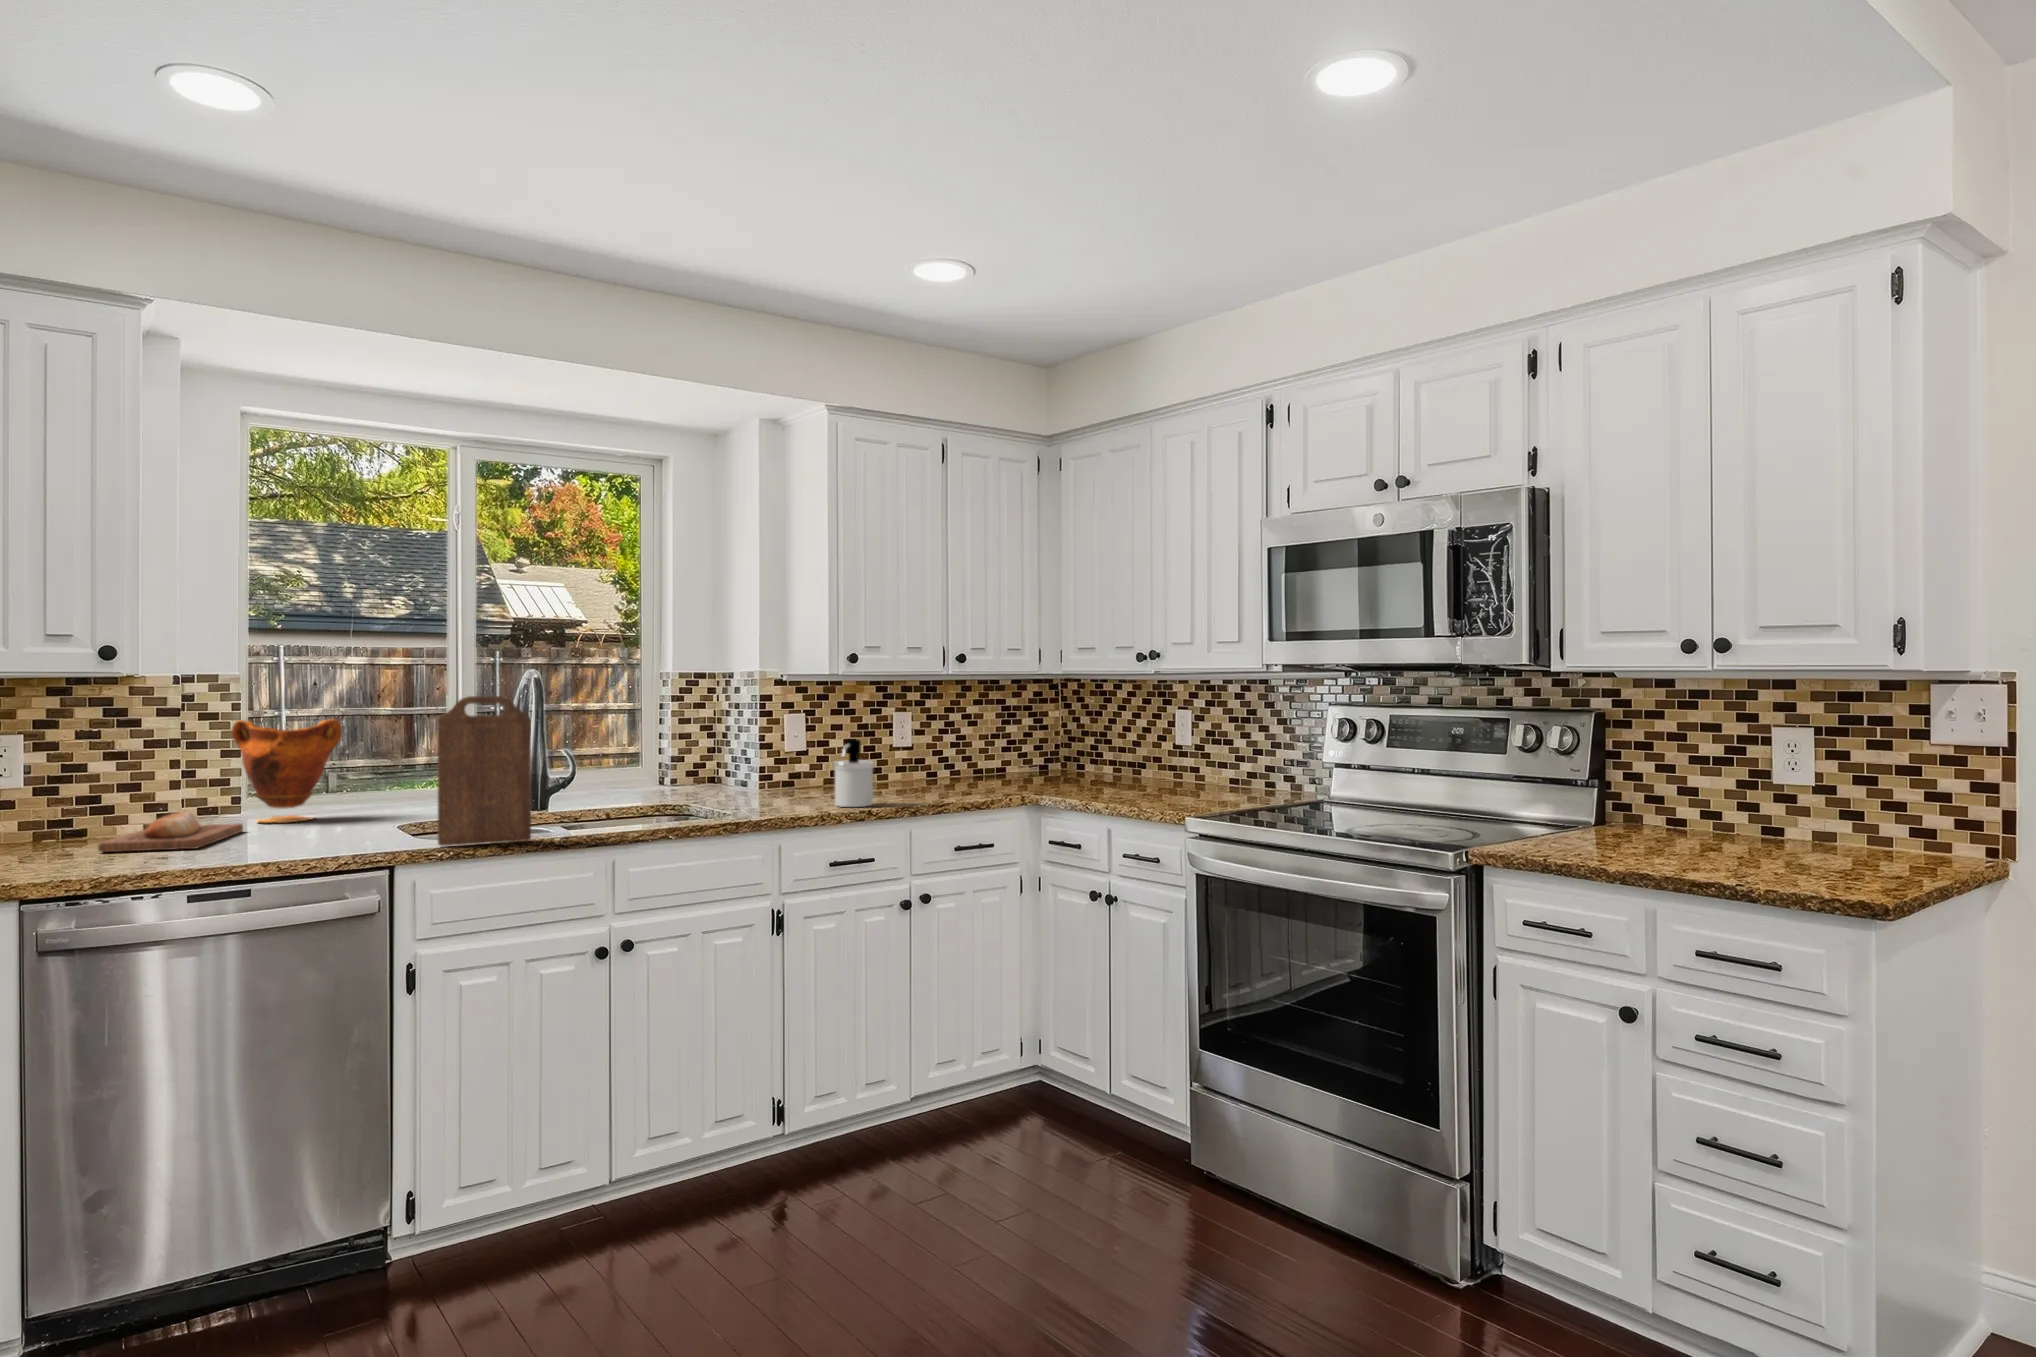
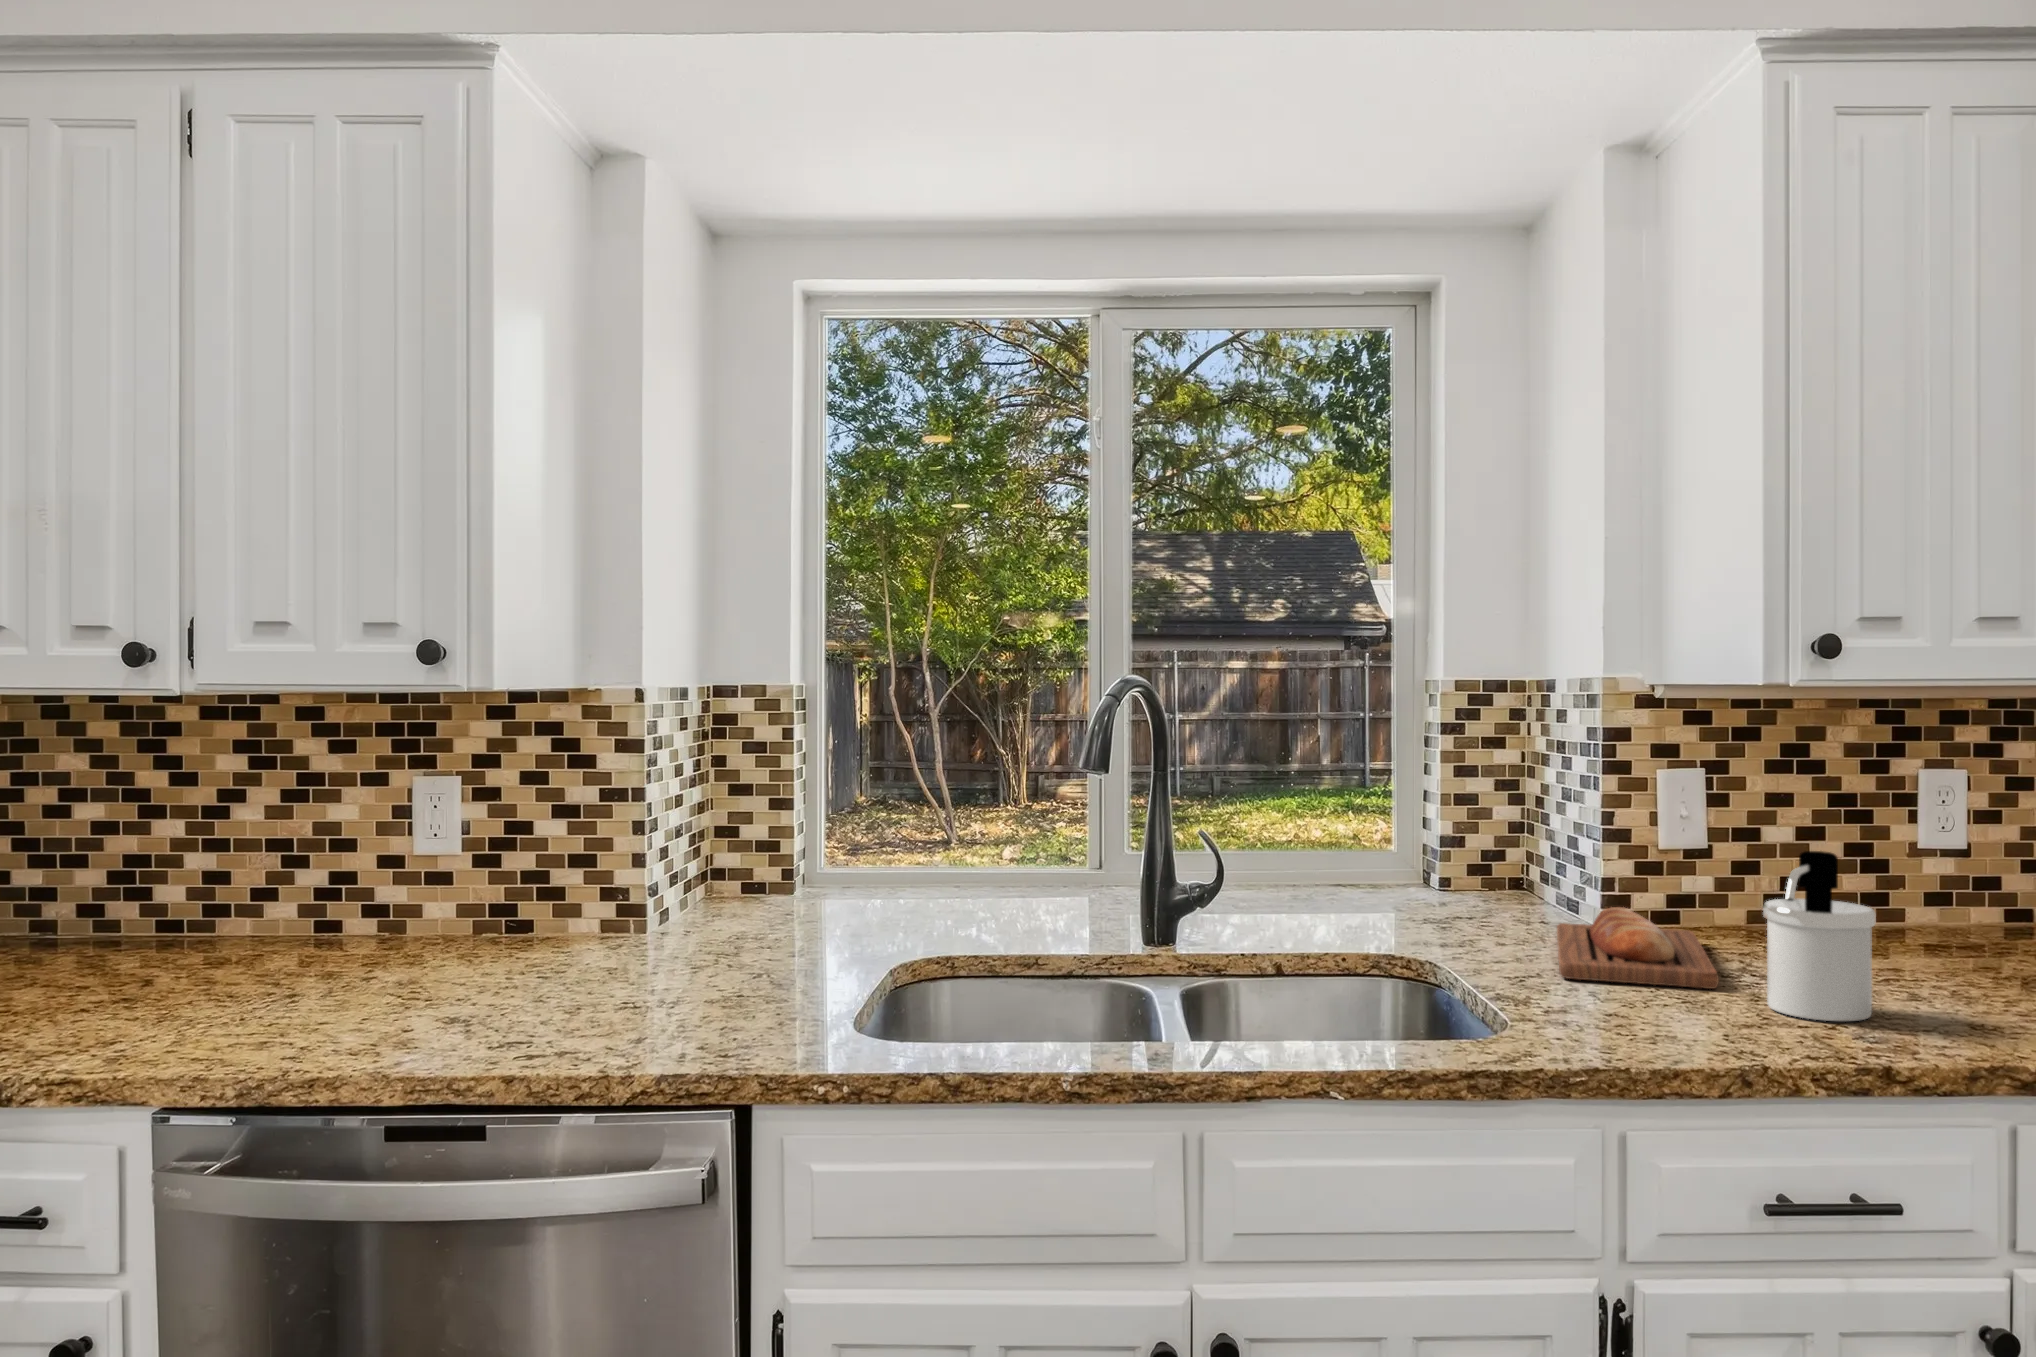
cutting board: present [438,696,531,846] -> none [856,746,1030,1058]
vase: present [231,719,342,822] -> none [723,760,866,929]
bread loaf: present [98,811,243,852] -> present [1557,907,1719,989]

